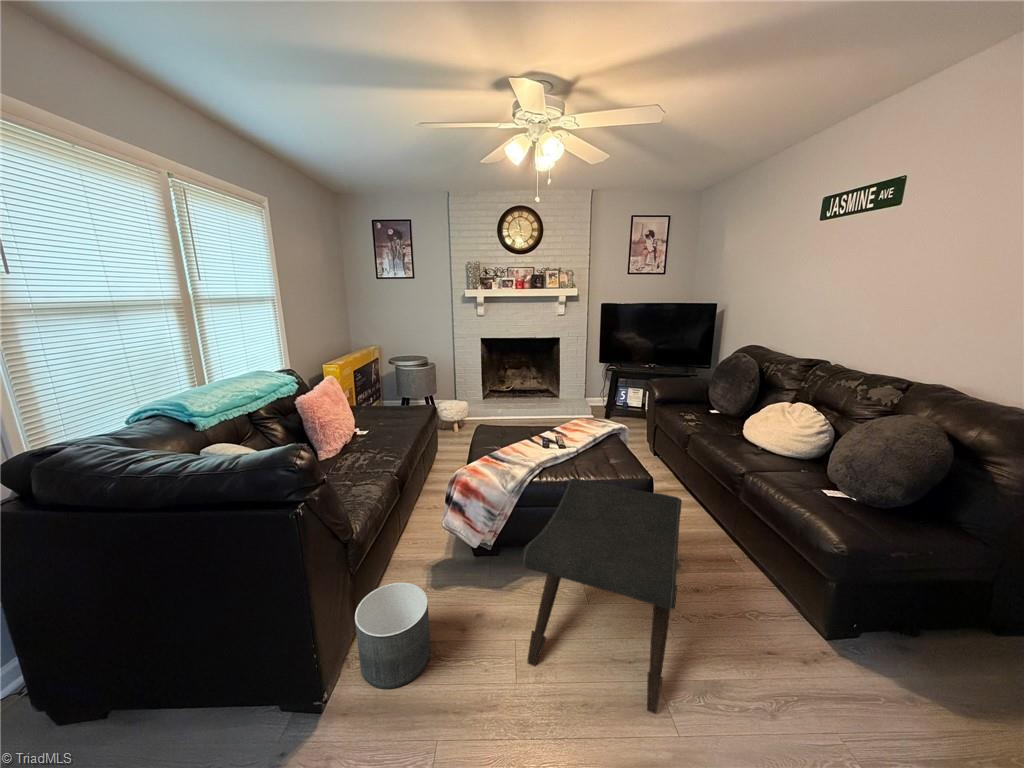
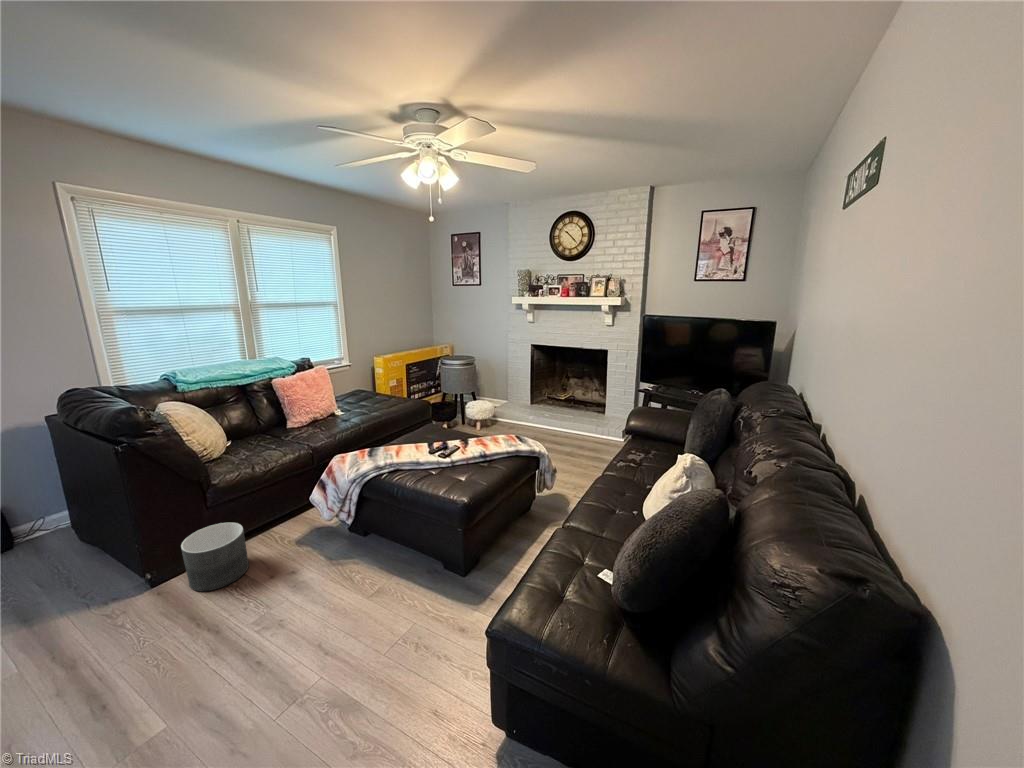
footstool: present [522,478,682,714] -> none [254,485,440,697]

